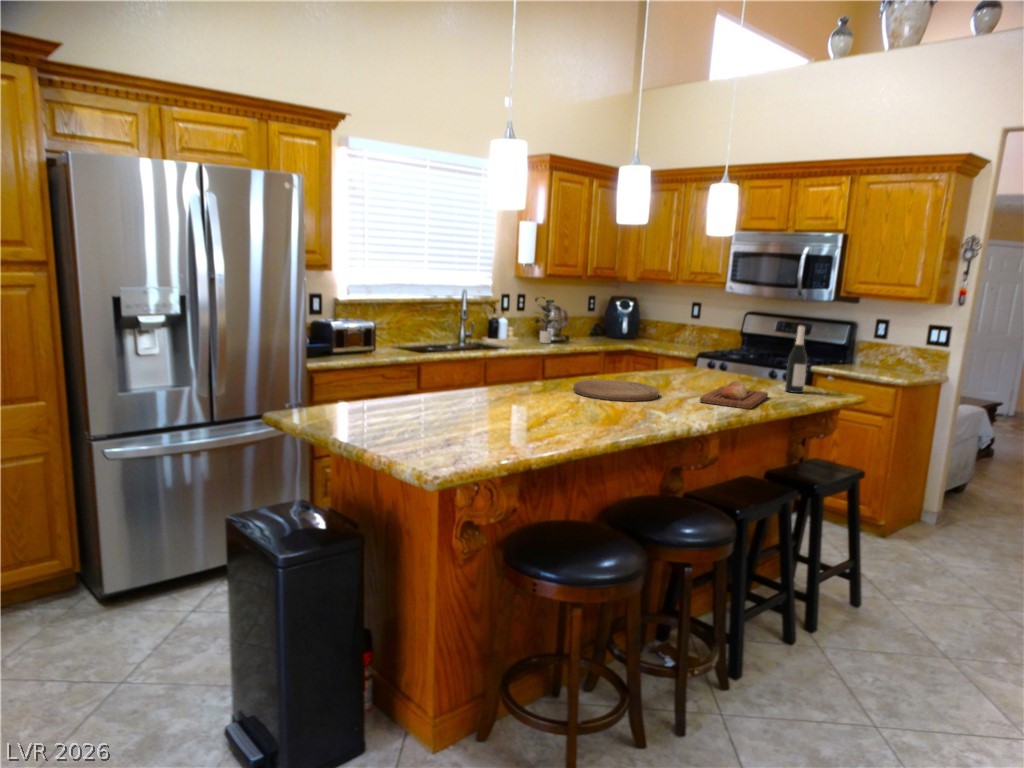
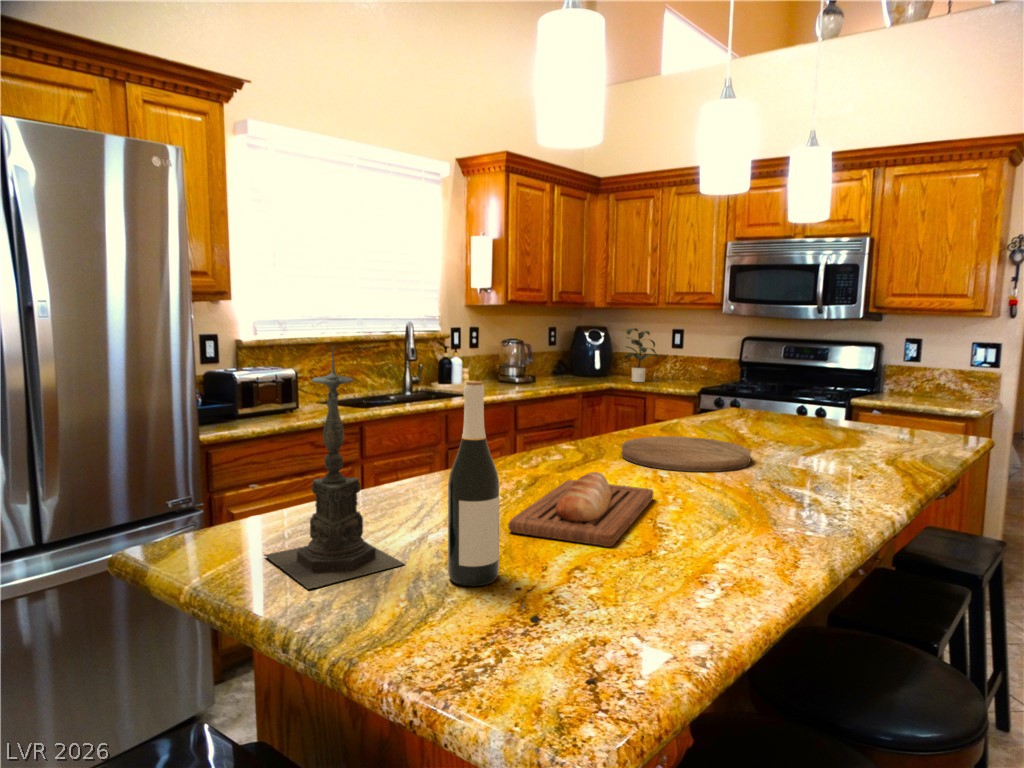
potted plant: present [535,297,558,343] -> present [625,328,657,382]
candle holder: none [335,311,405,430] -> present [264,346,404,589]
wine bottle: present [785,325,807,393] -> present [448,381,499,586]
bread loaf: present [700,381,768,409] -> present [508,472,653,547]

